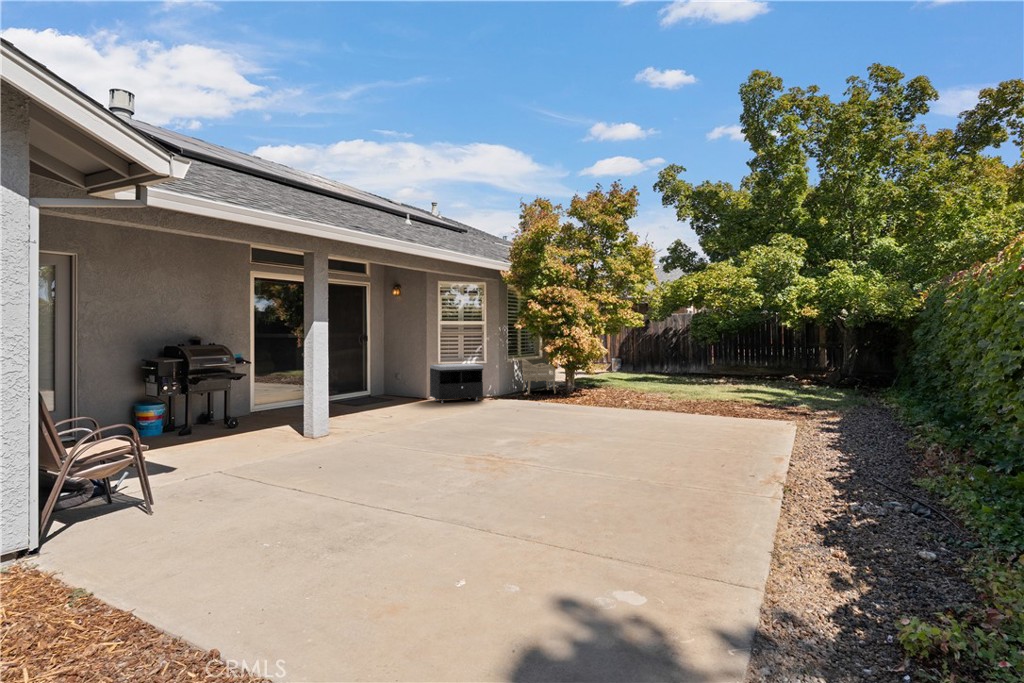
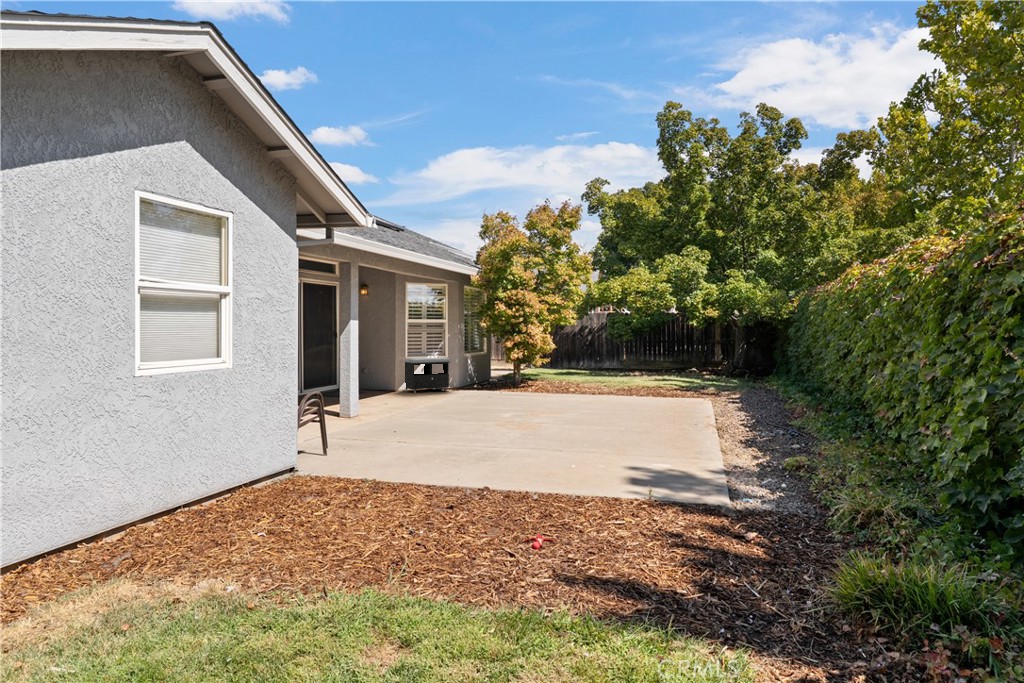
armchair: present [522,359,556,393] -> none [473,354,506,385]

